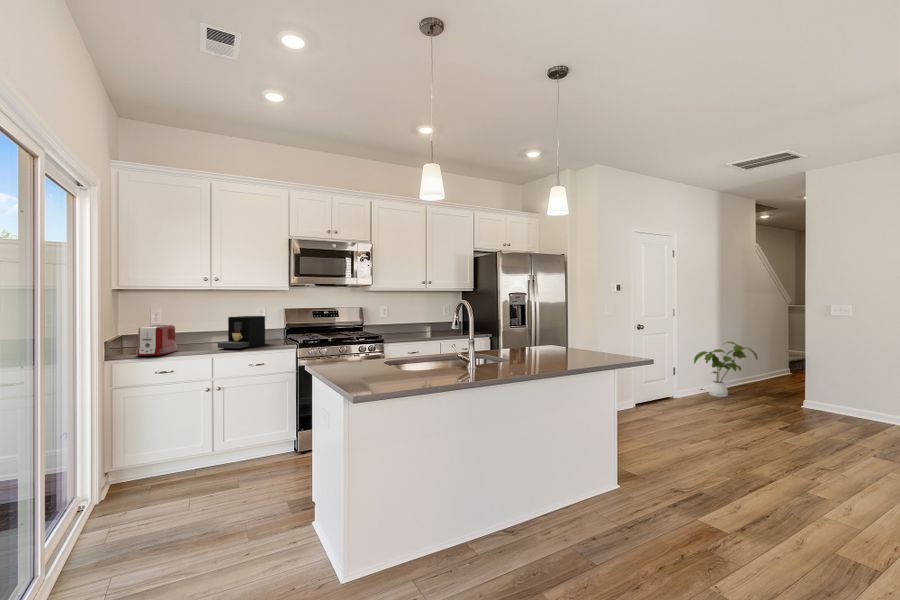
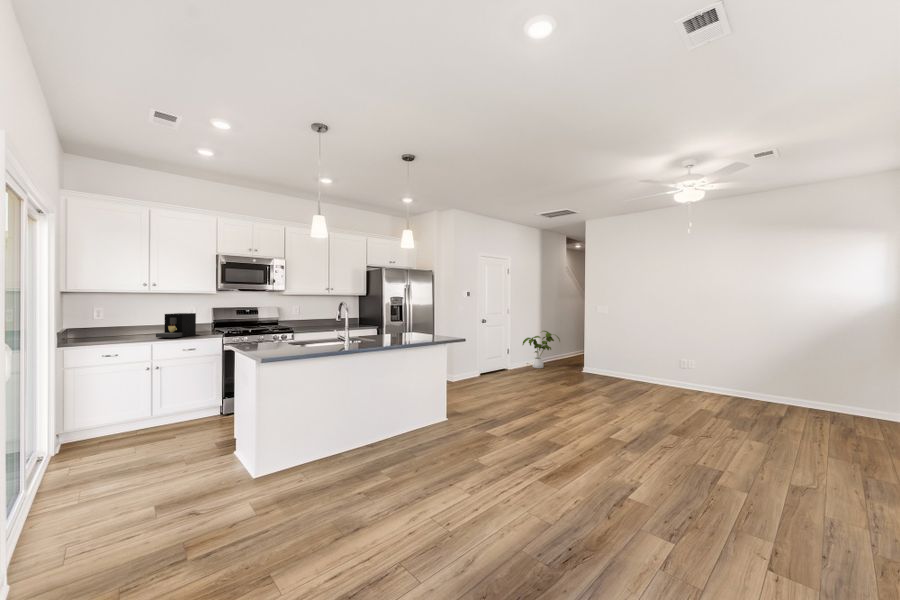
toaster: present [136,325,177,356] -> none [85,320,120,343]

